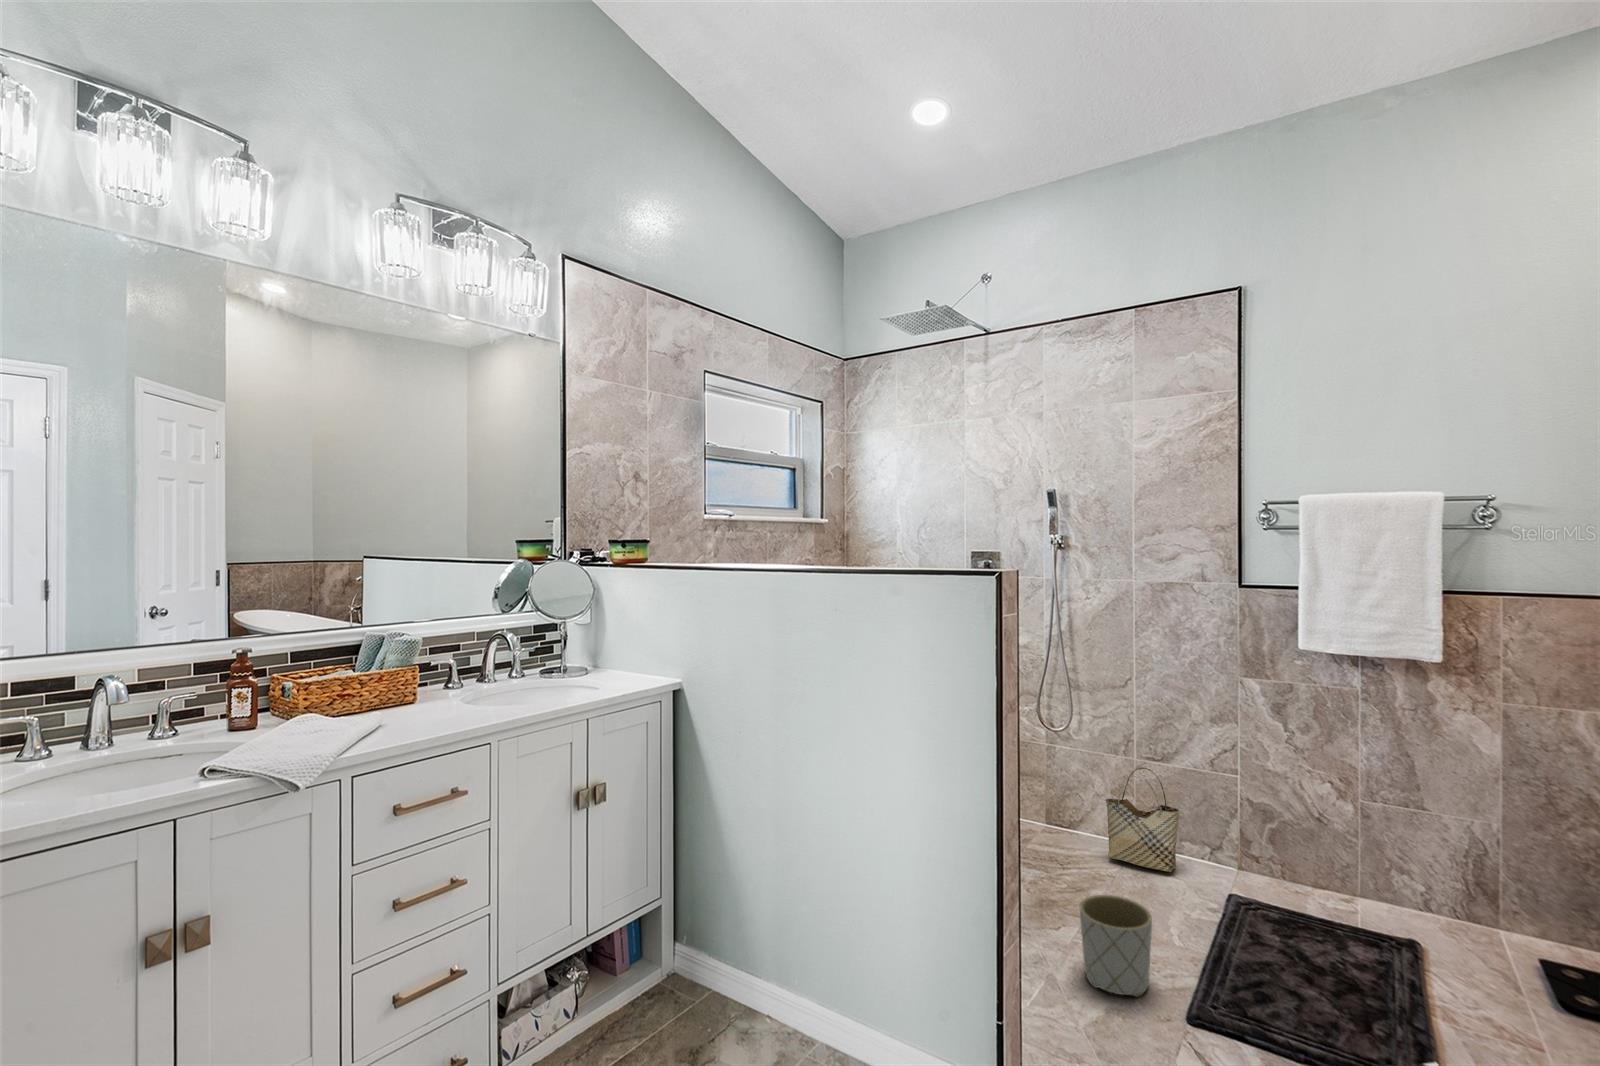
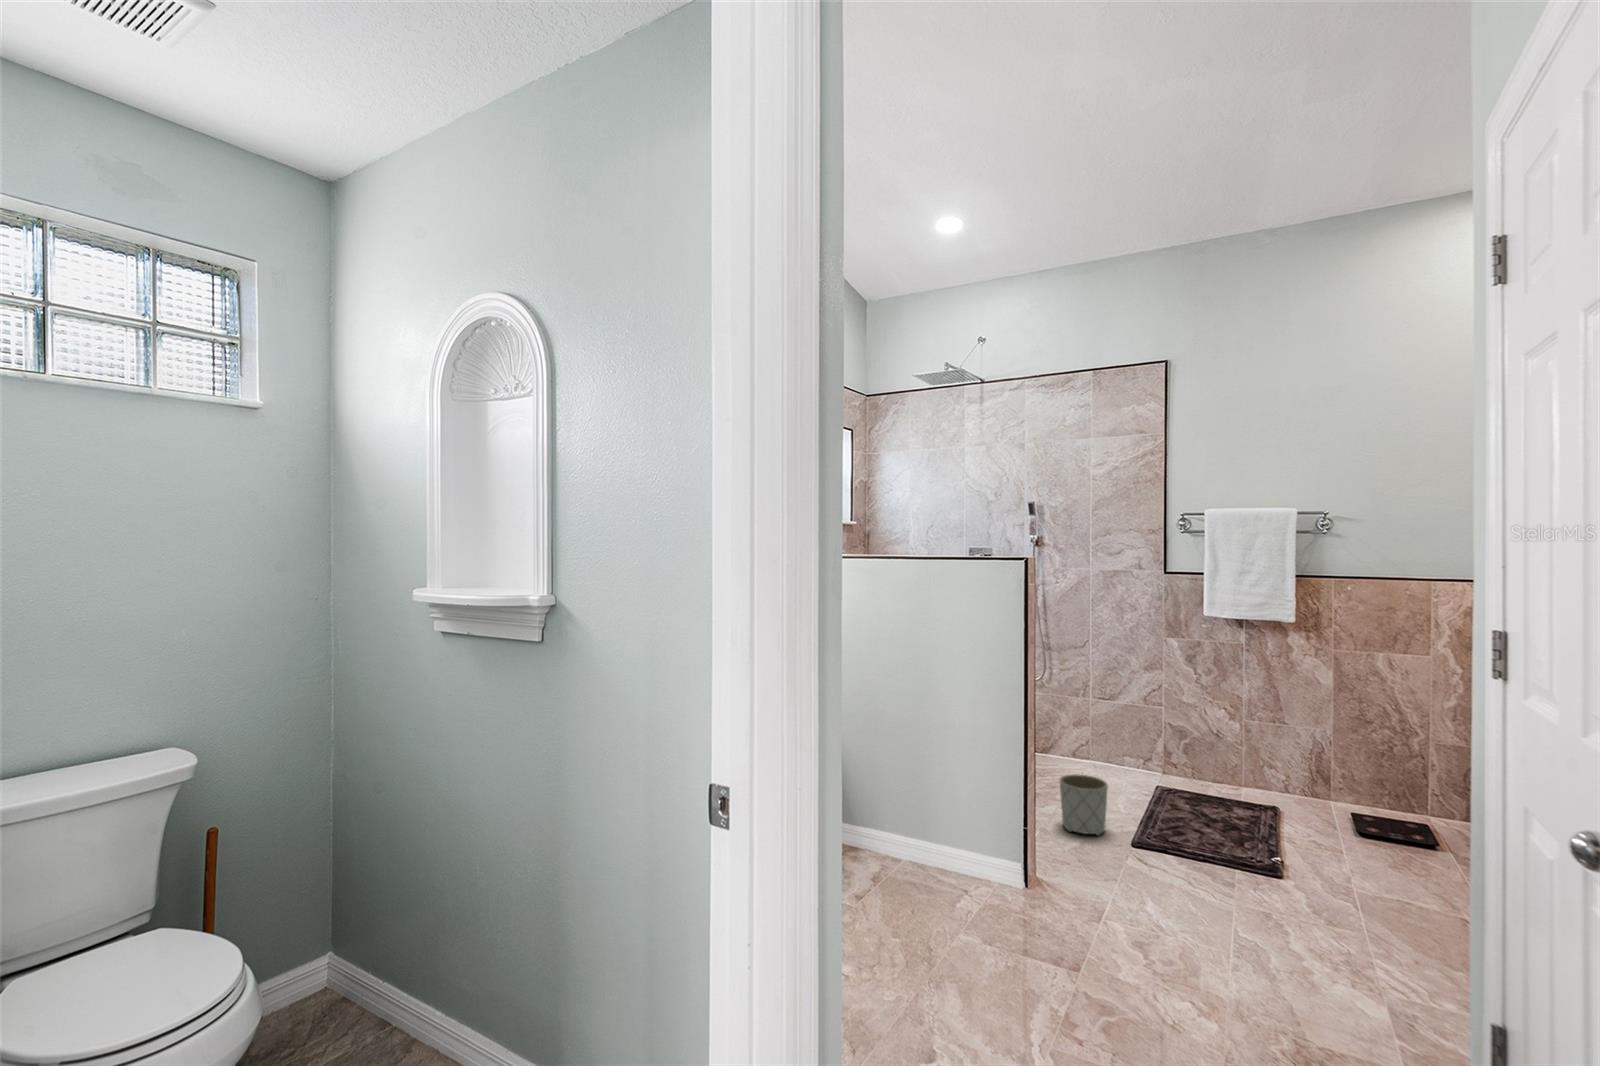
woven basket: present [1105,767,1180,872] -> none [1069,703,1122,775]

